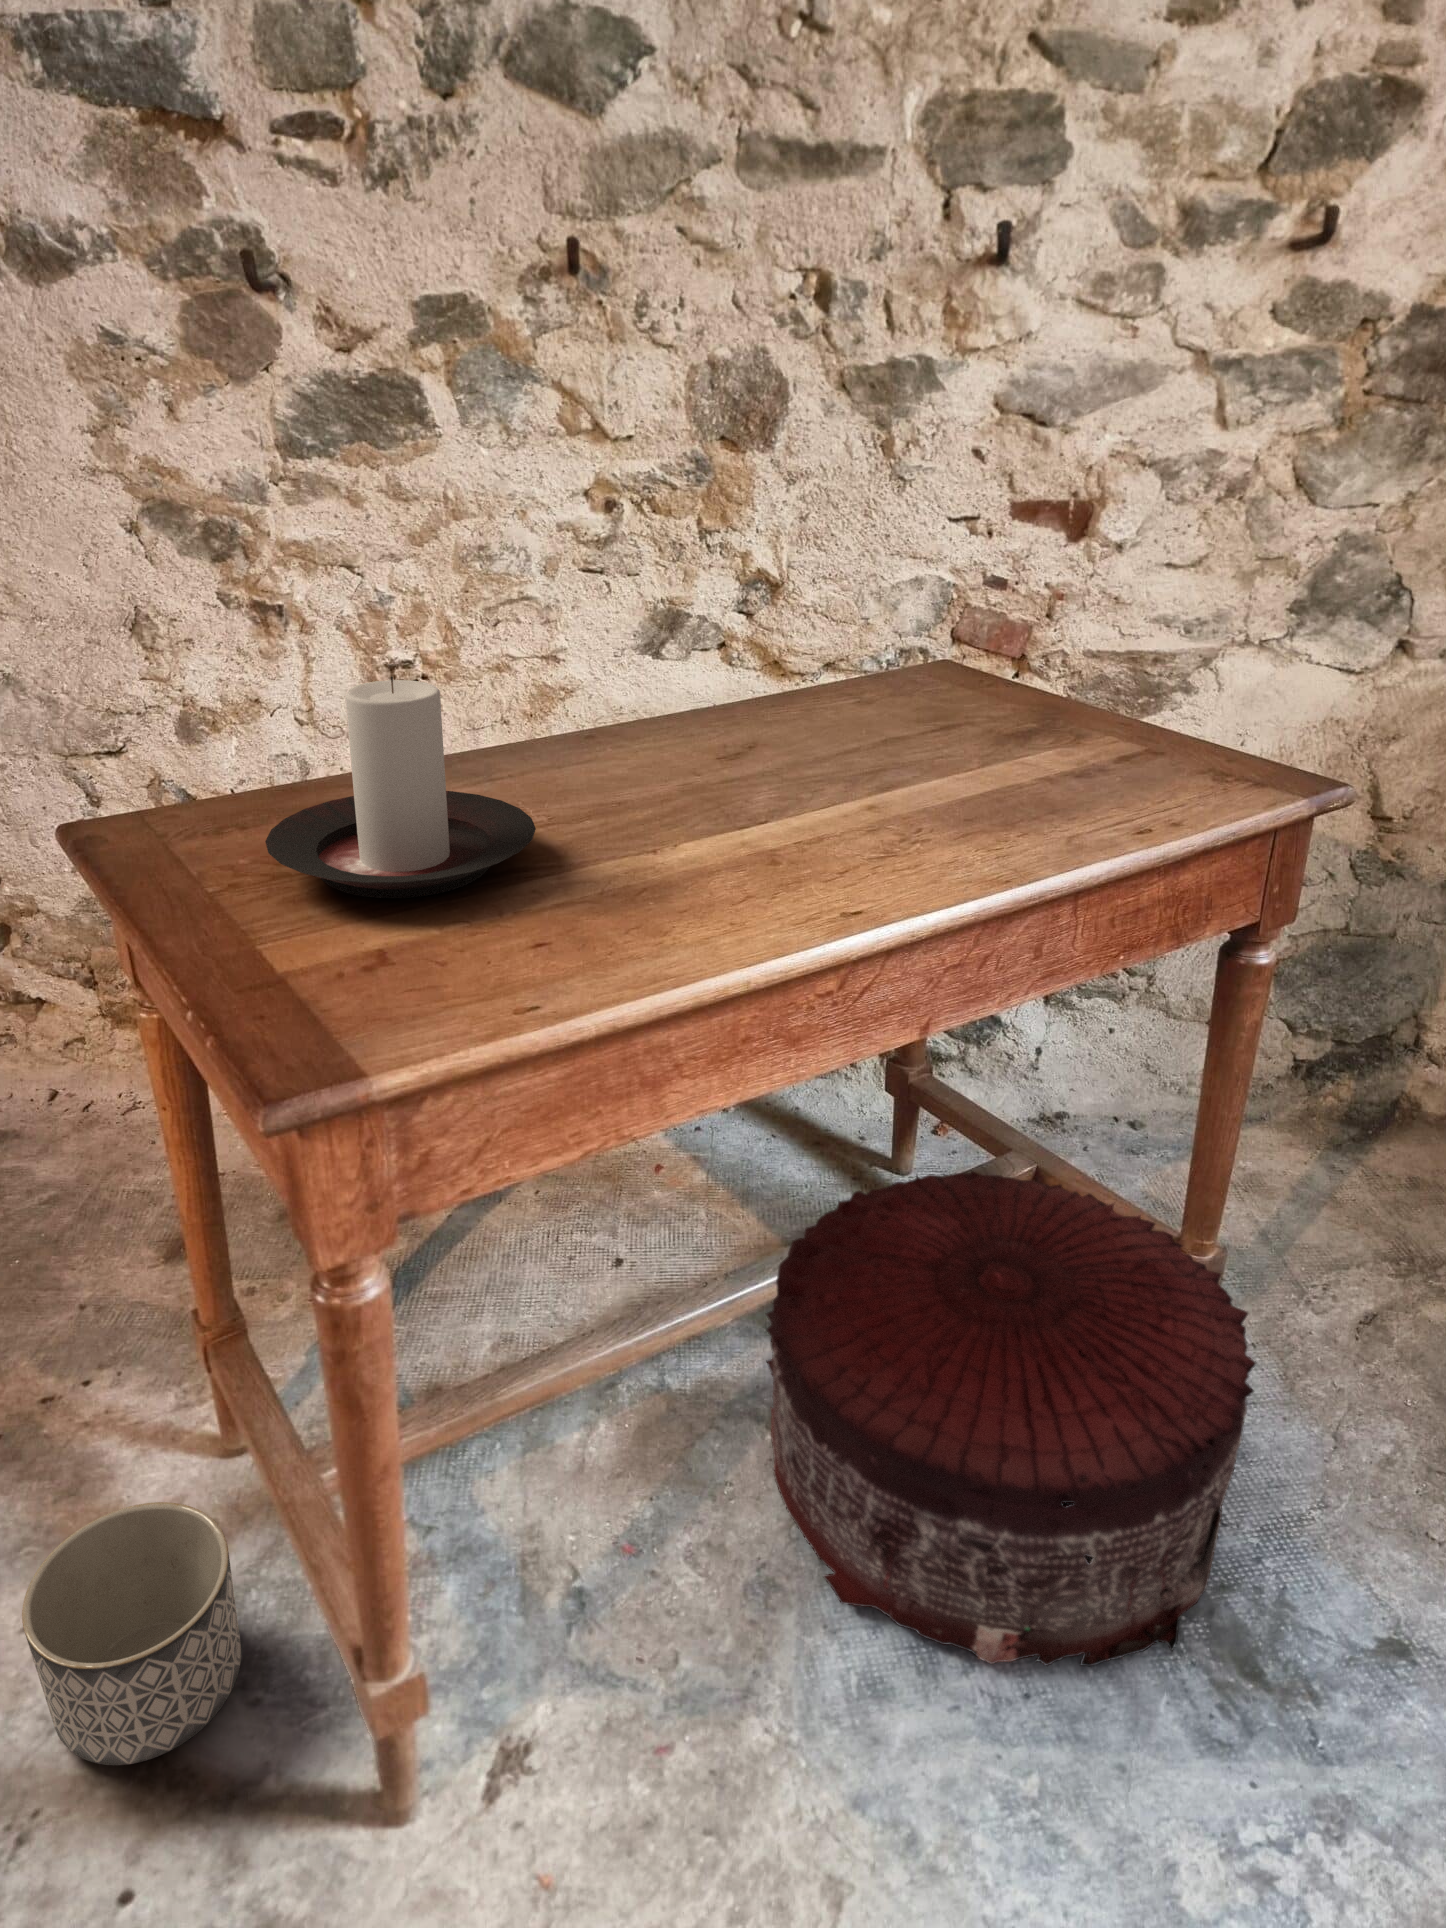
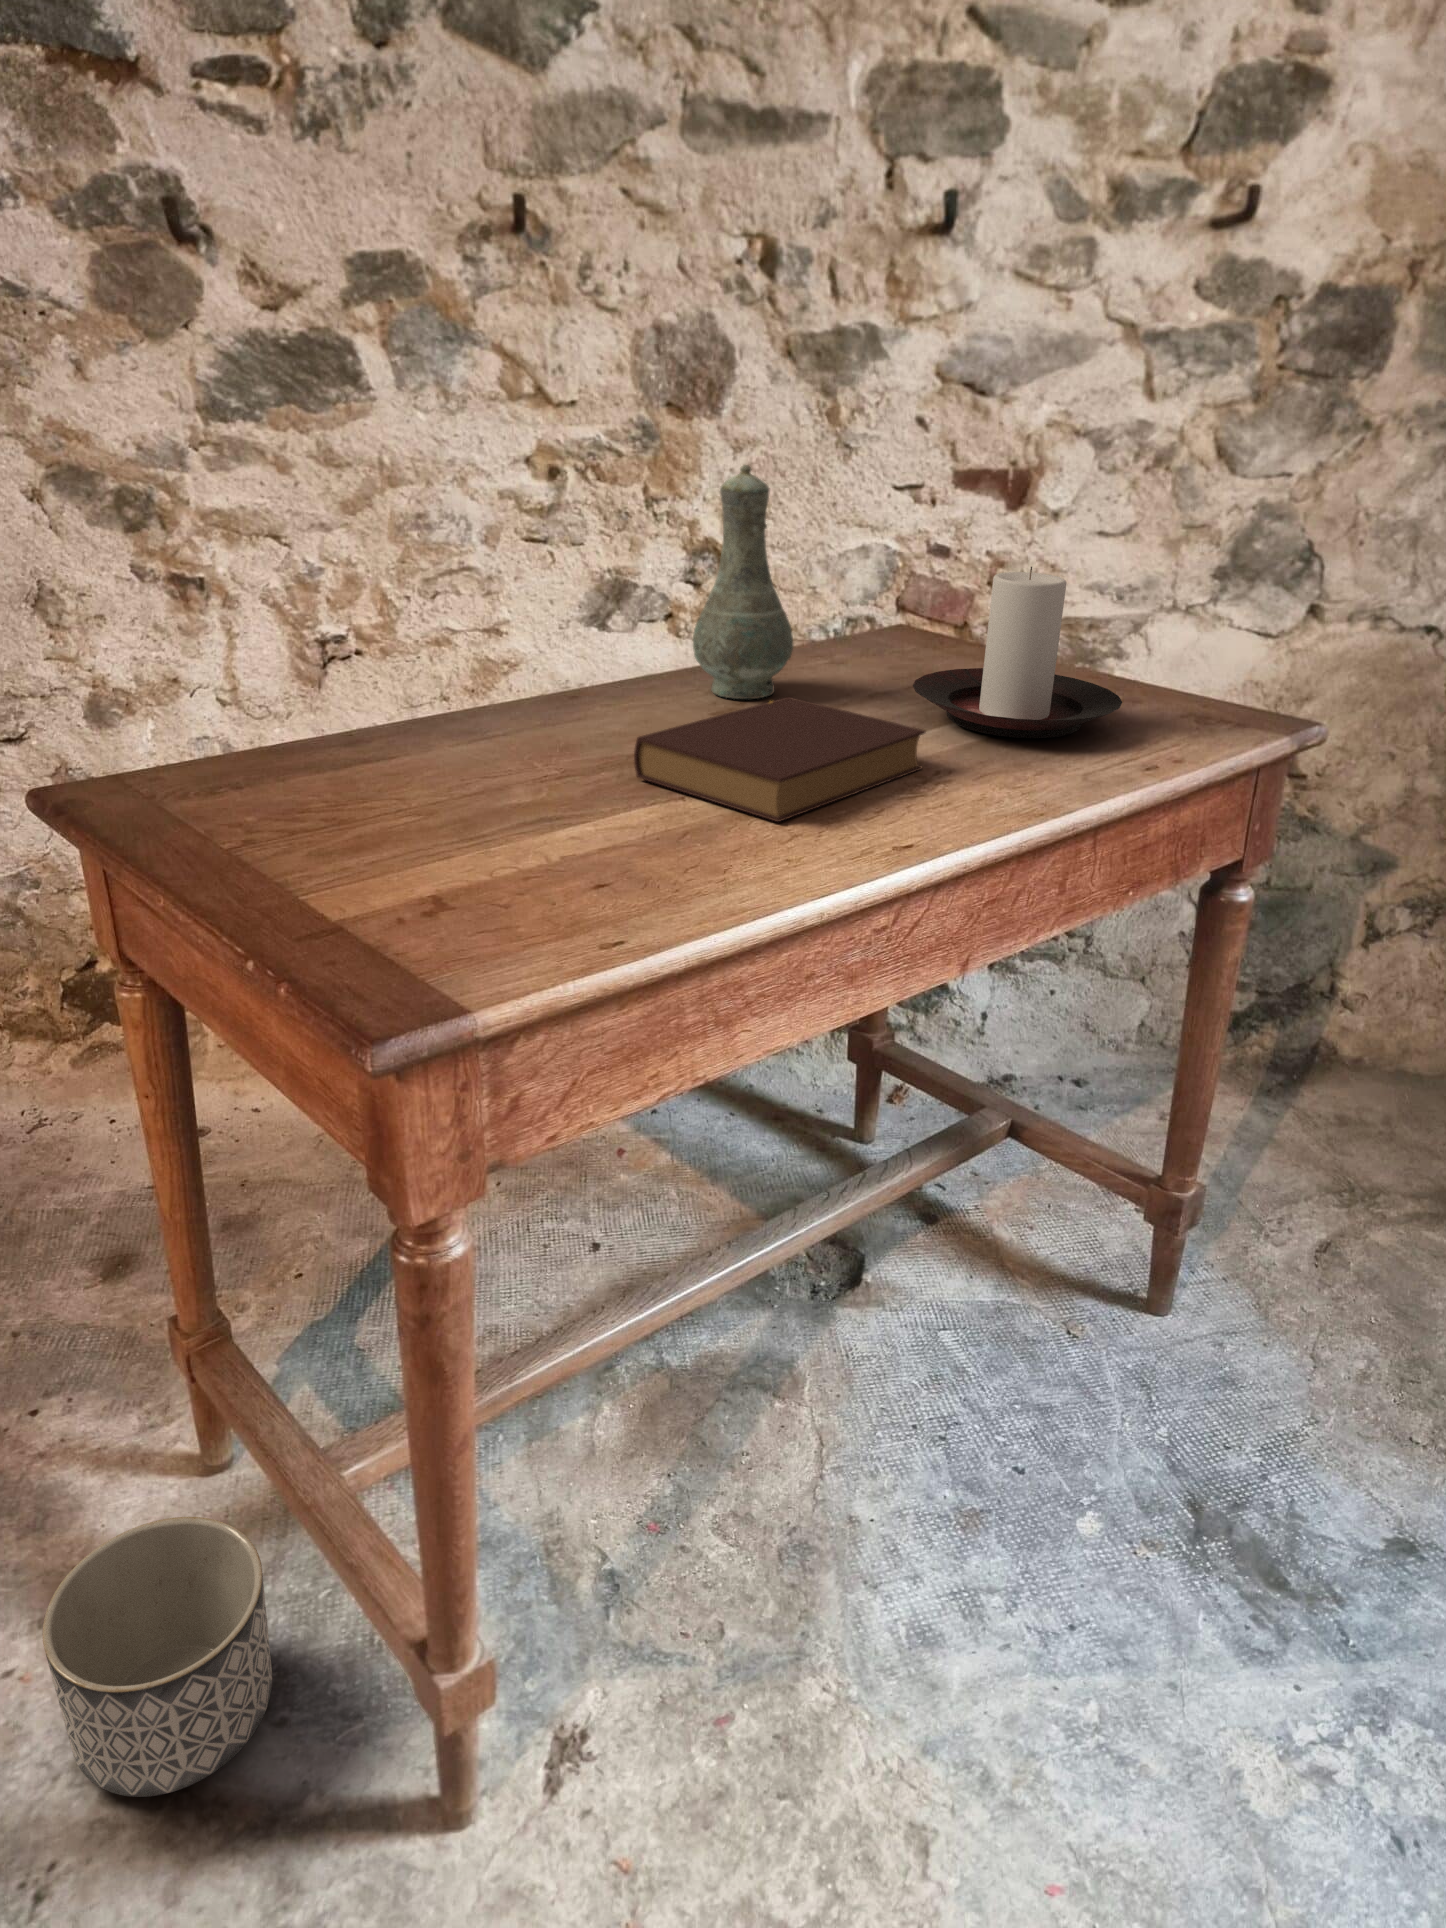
vase: none [707,506,807,737] -> present [693,465,793,699]
candle holder: present [265,676,536,898] -> present [913,567,1122,738]
book: none [614,739,912,873] -> present [634,697,926,822]
pouf: present [766,1171,1256,1666] -> none [781,1128,1263,1597]

